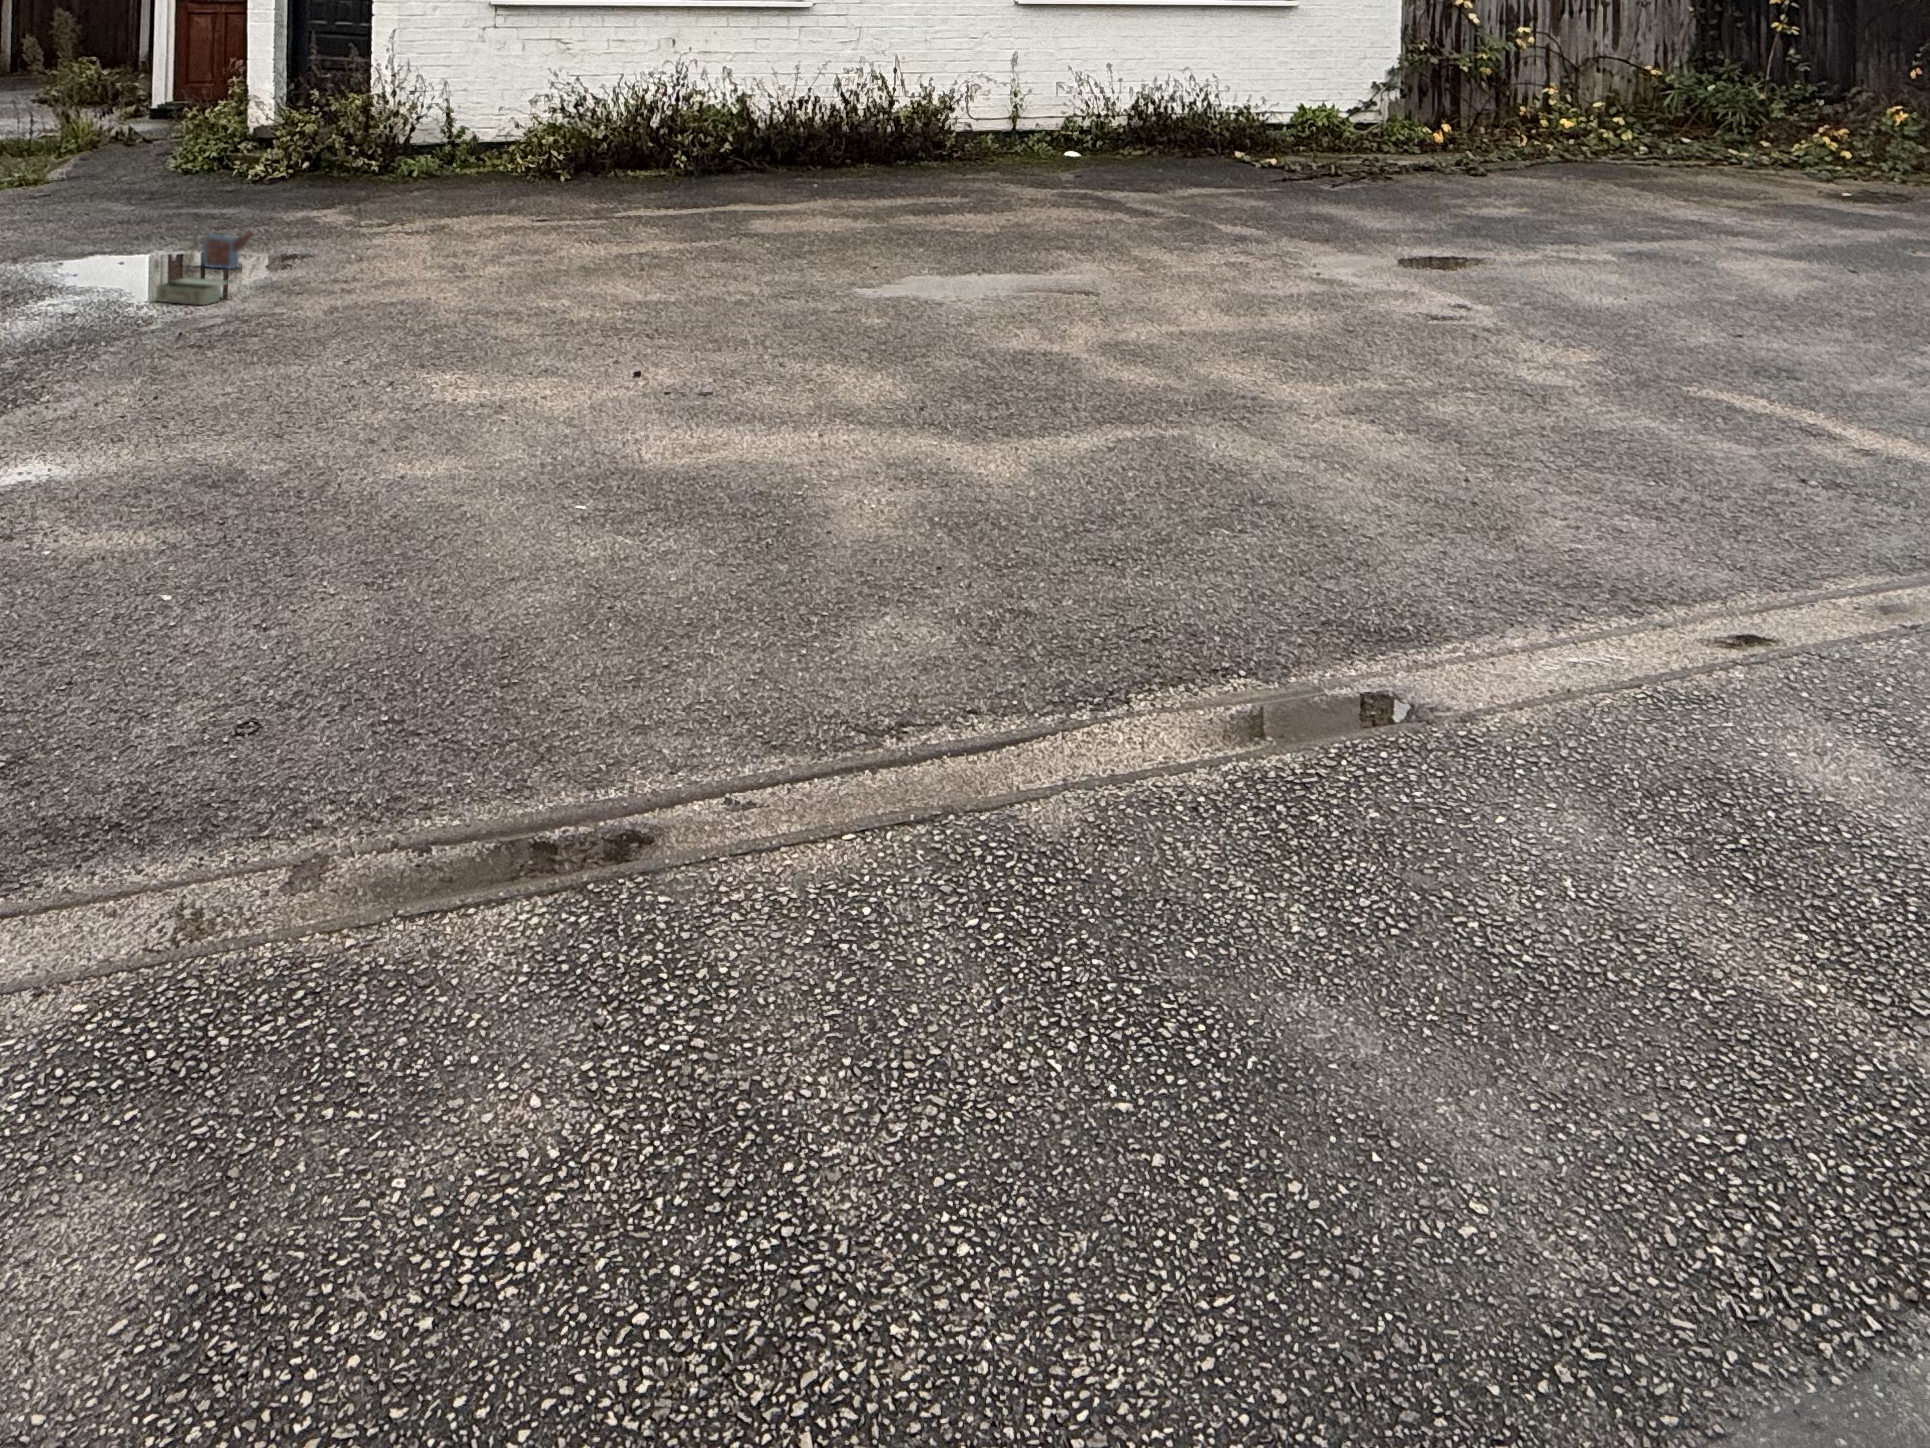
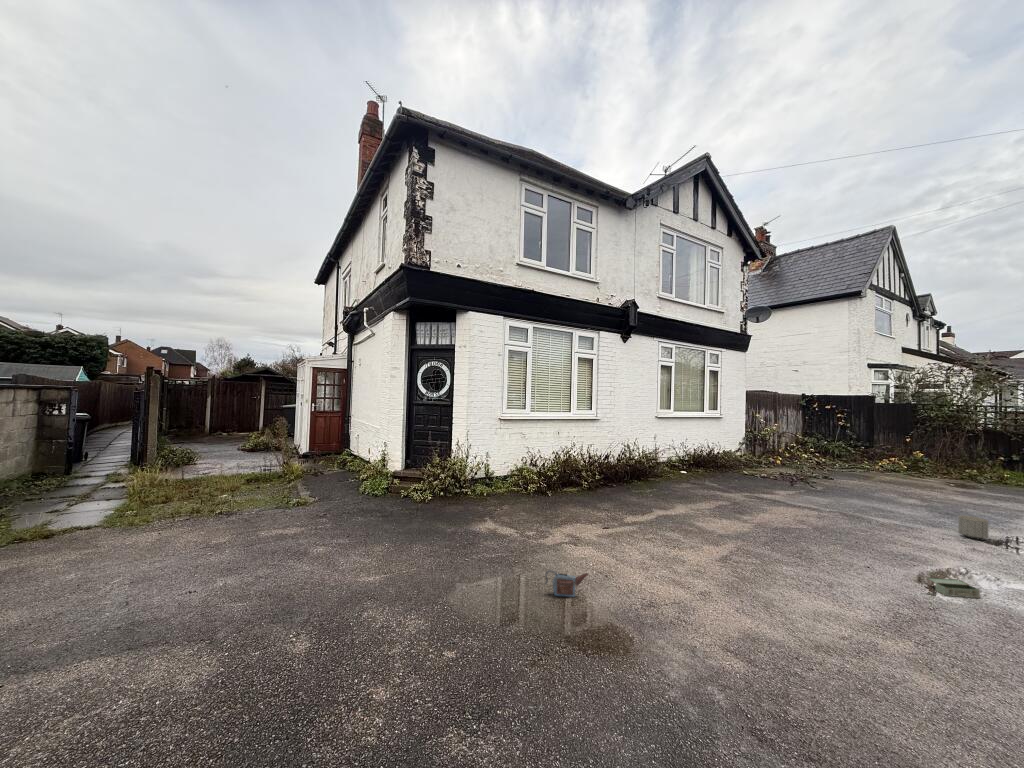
planter: none [1294,208,1342,259] -> present [958,516,988,539]
toolbox: present [156,277,233,305] -> present [927,577,980,598]

